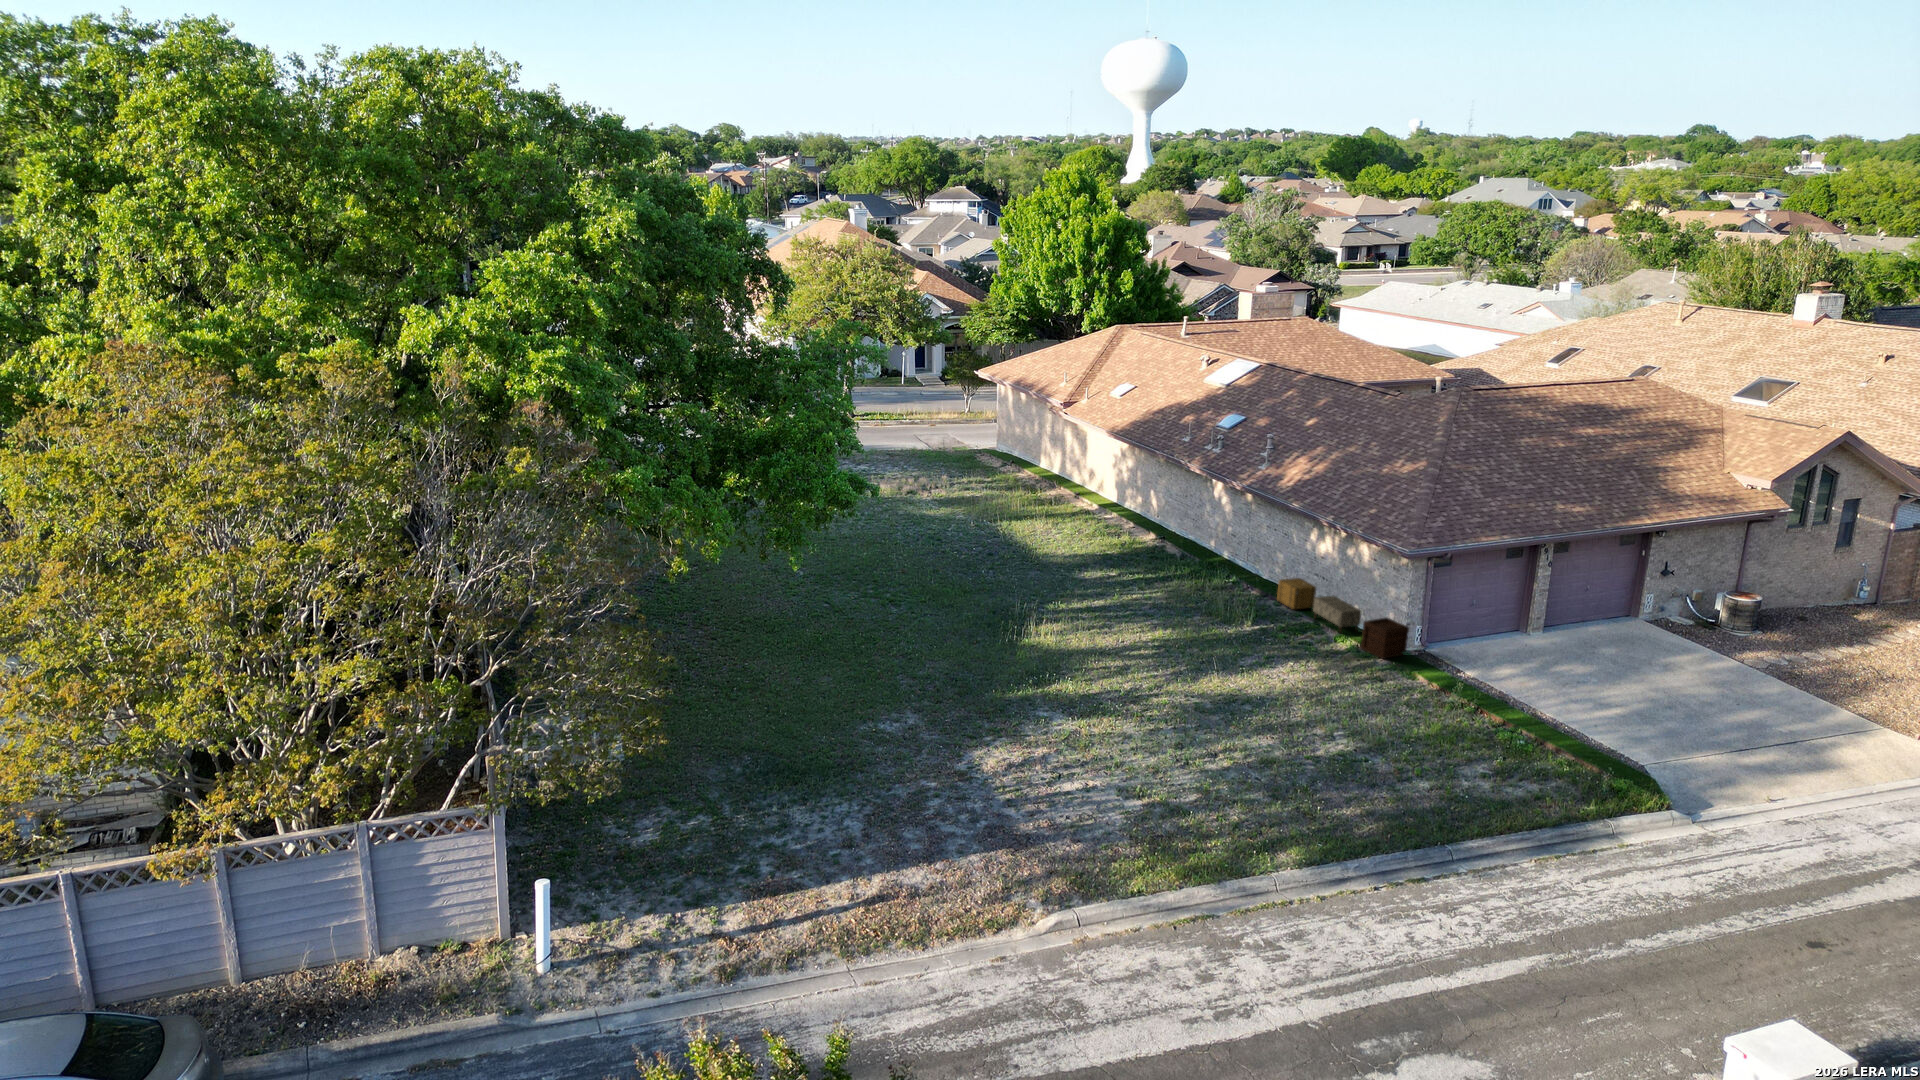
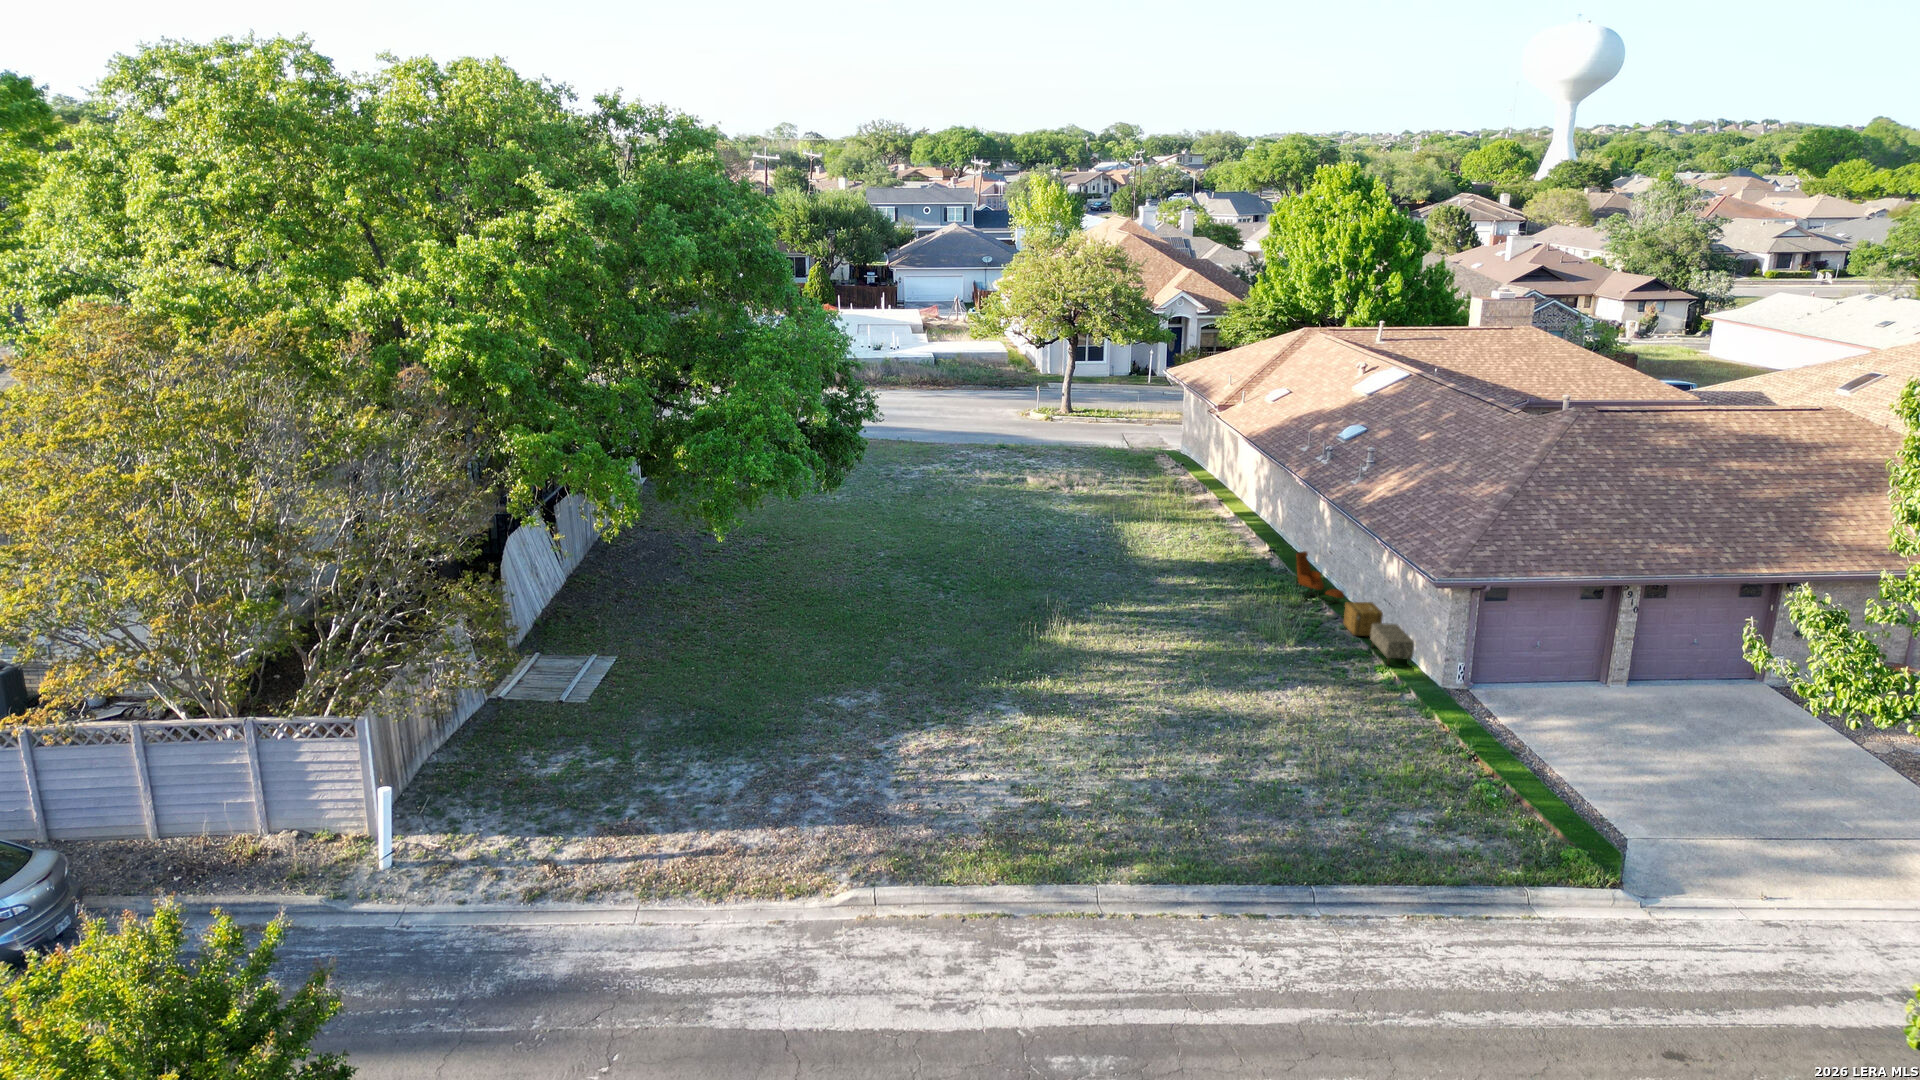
lounge chair: none [1216,536,1262,584] -> present [1296,551,1344,602]
wooden crate: present [1360,618,1409,659] -> none [1397,651,1449,696]

